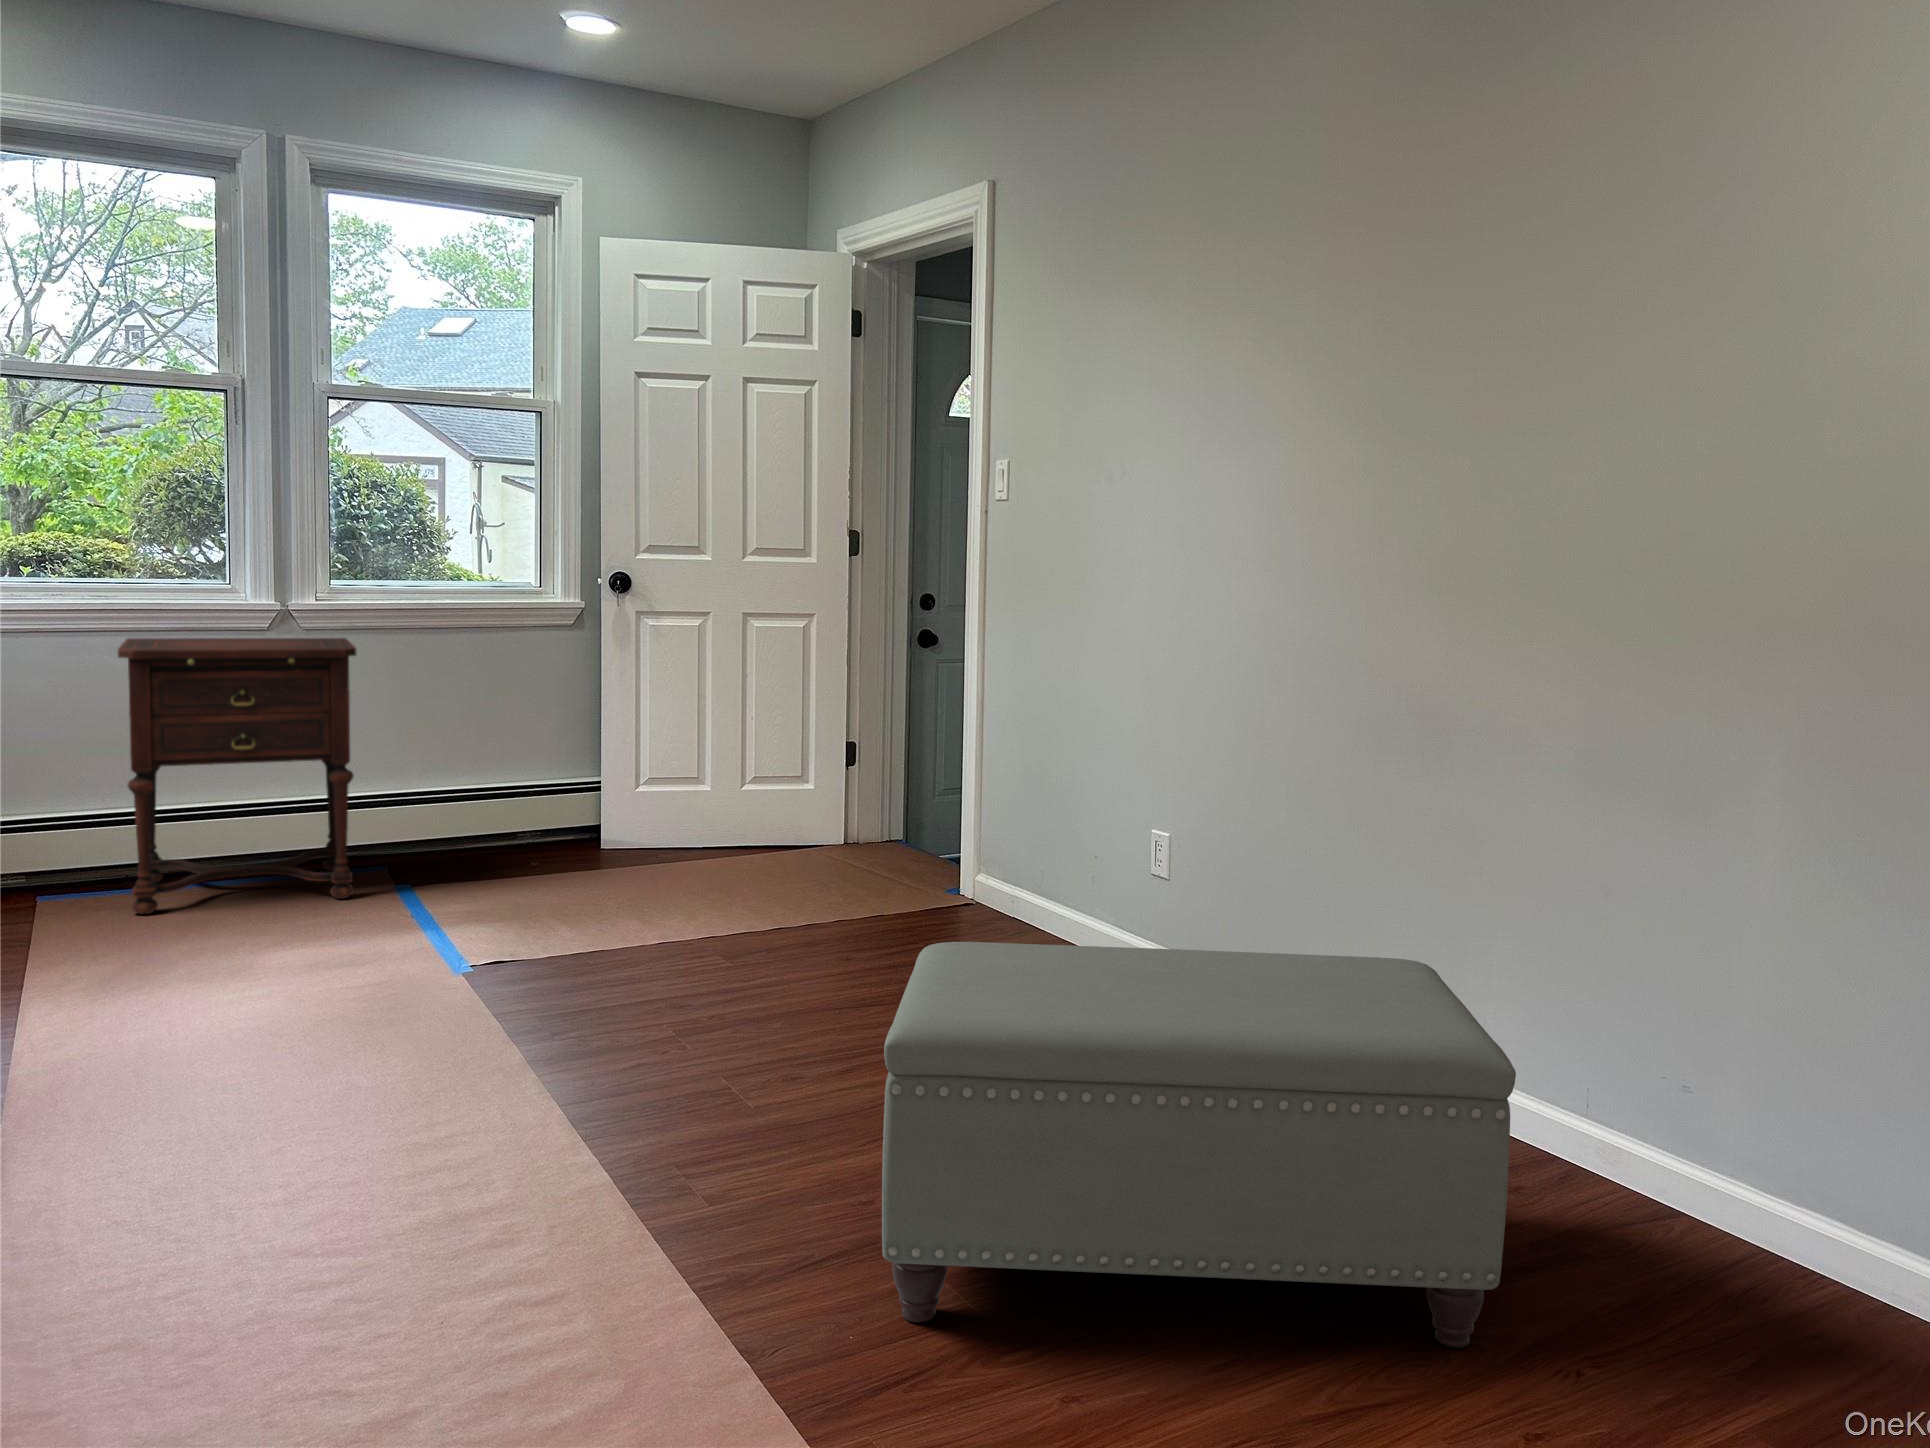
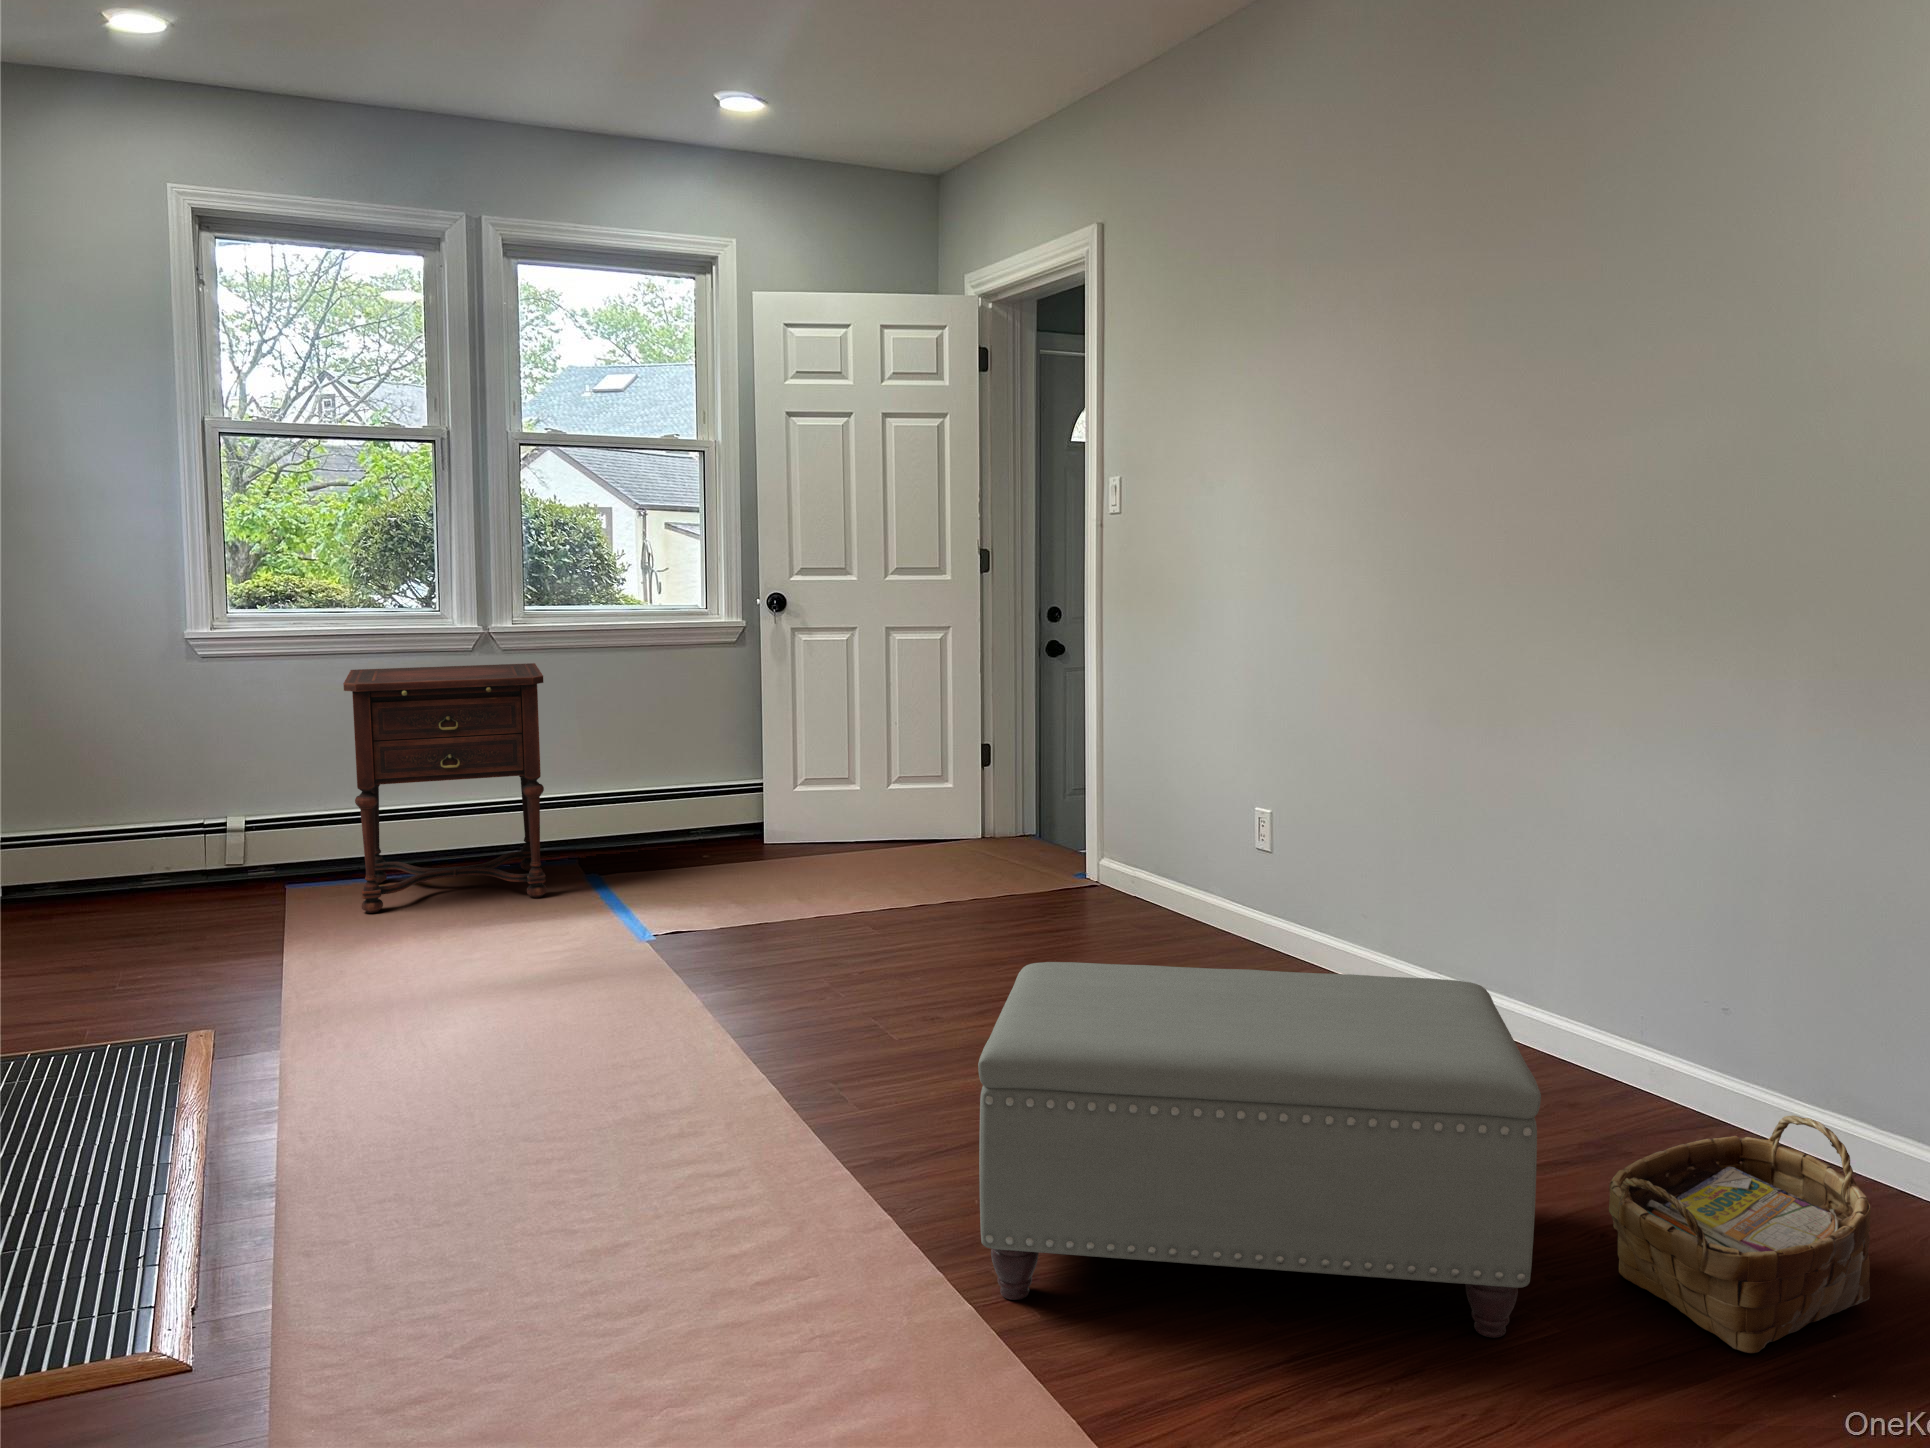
woven basket: none [1571,1099,1848,1356] -> present [1609,1115,1871,1353]

